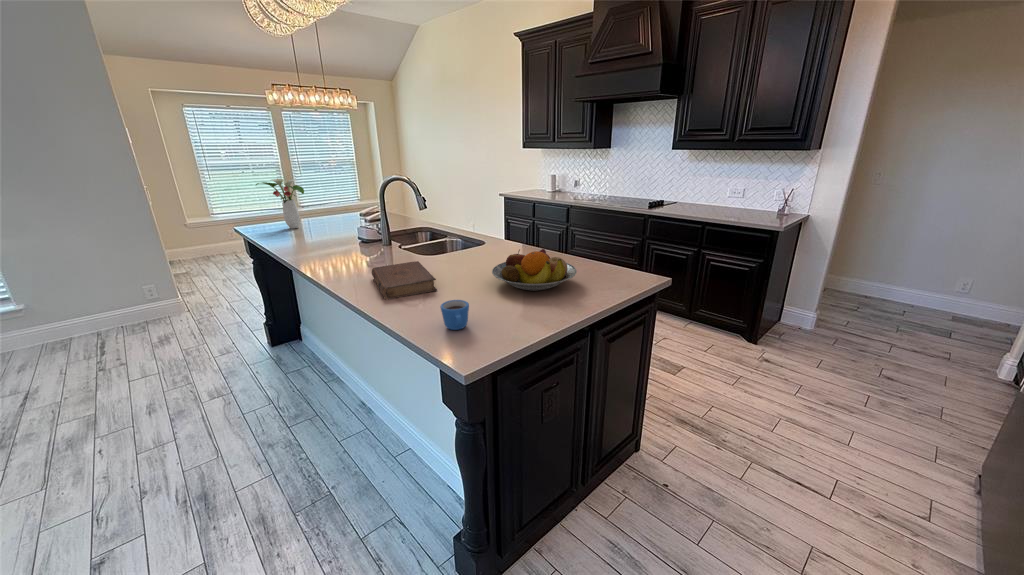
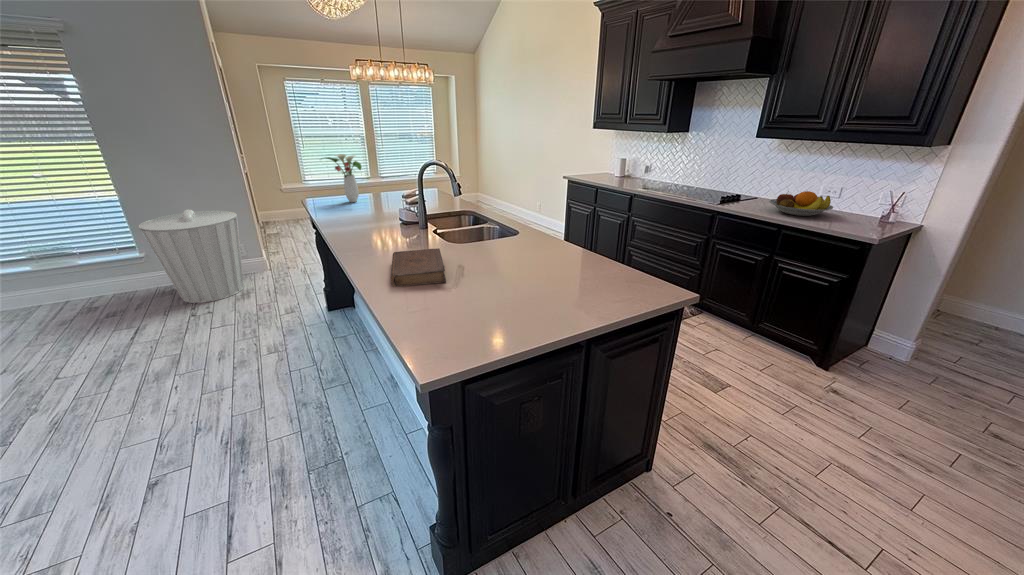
trash can: none [18,249,158,358] -> present [139,209,244,303]
fruit bowl: present [492,249,577,291] -> present [769,191,833,216]
mug: present [440,300,469,330] -> none [427,299,457,330]

